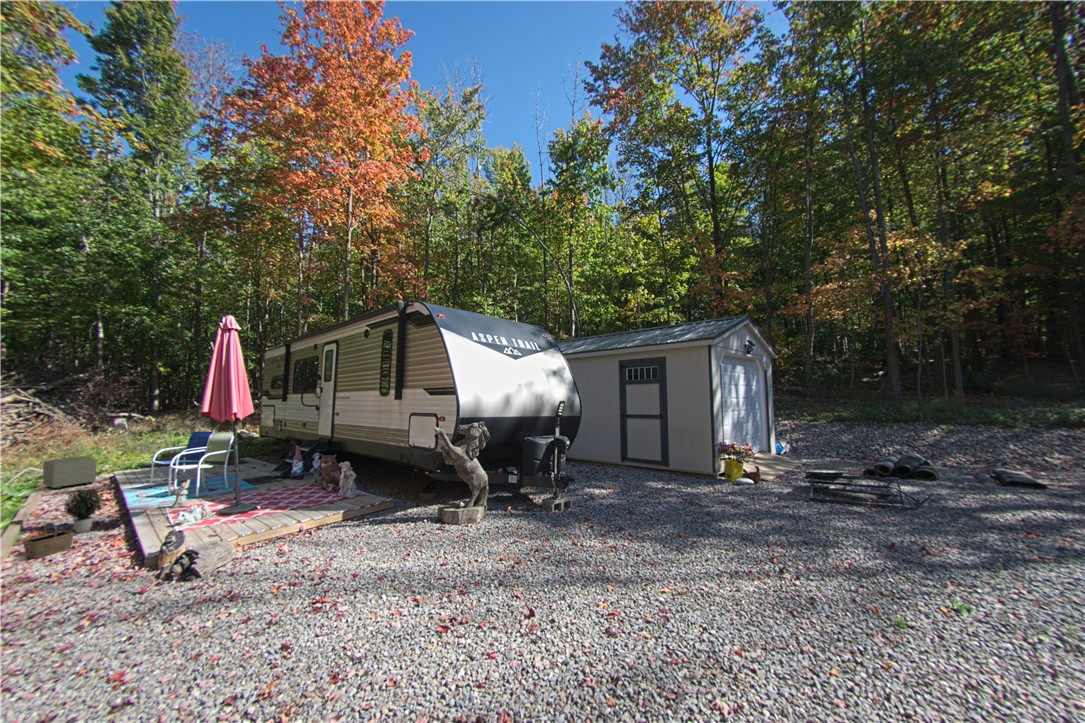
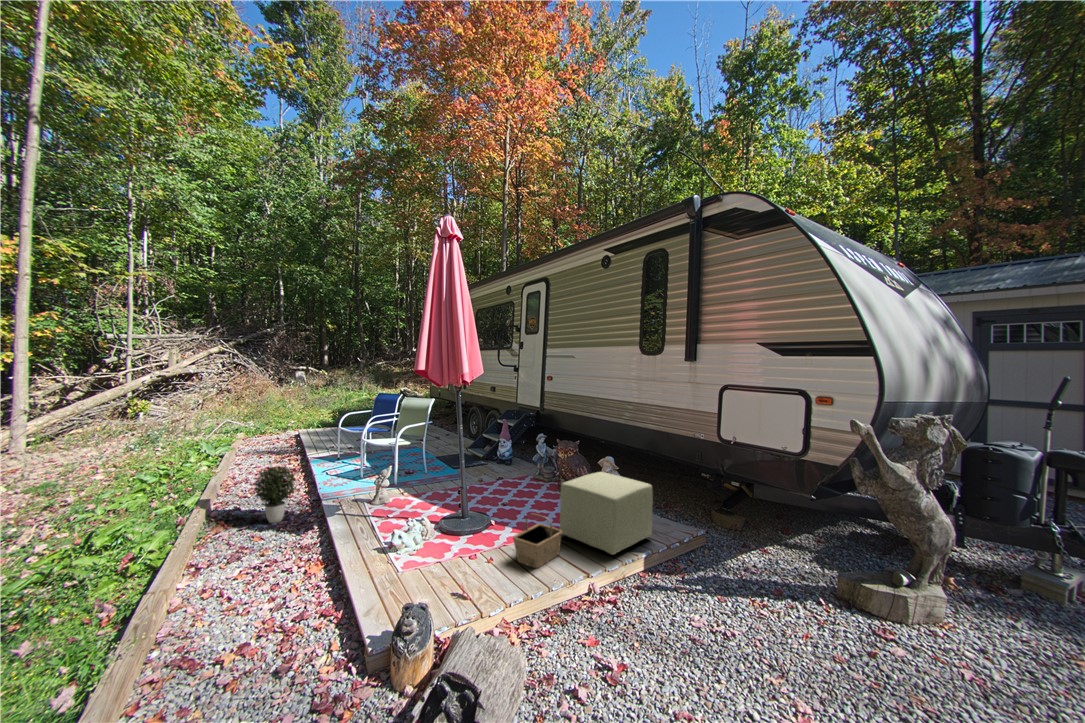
ottoman: present [43,456,96,489] -> present [560,472,653,555]
basket: present [23,523,74,558] -> present [513,513,562,568]

